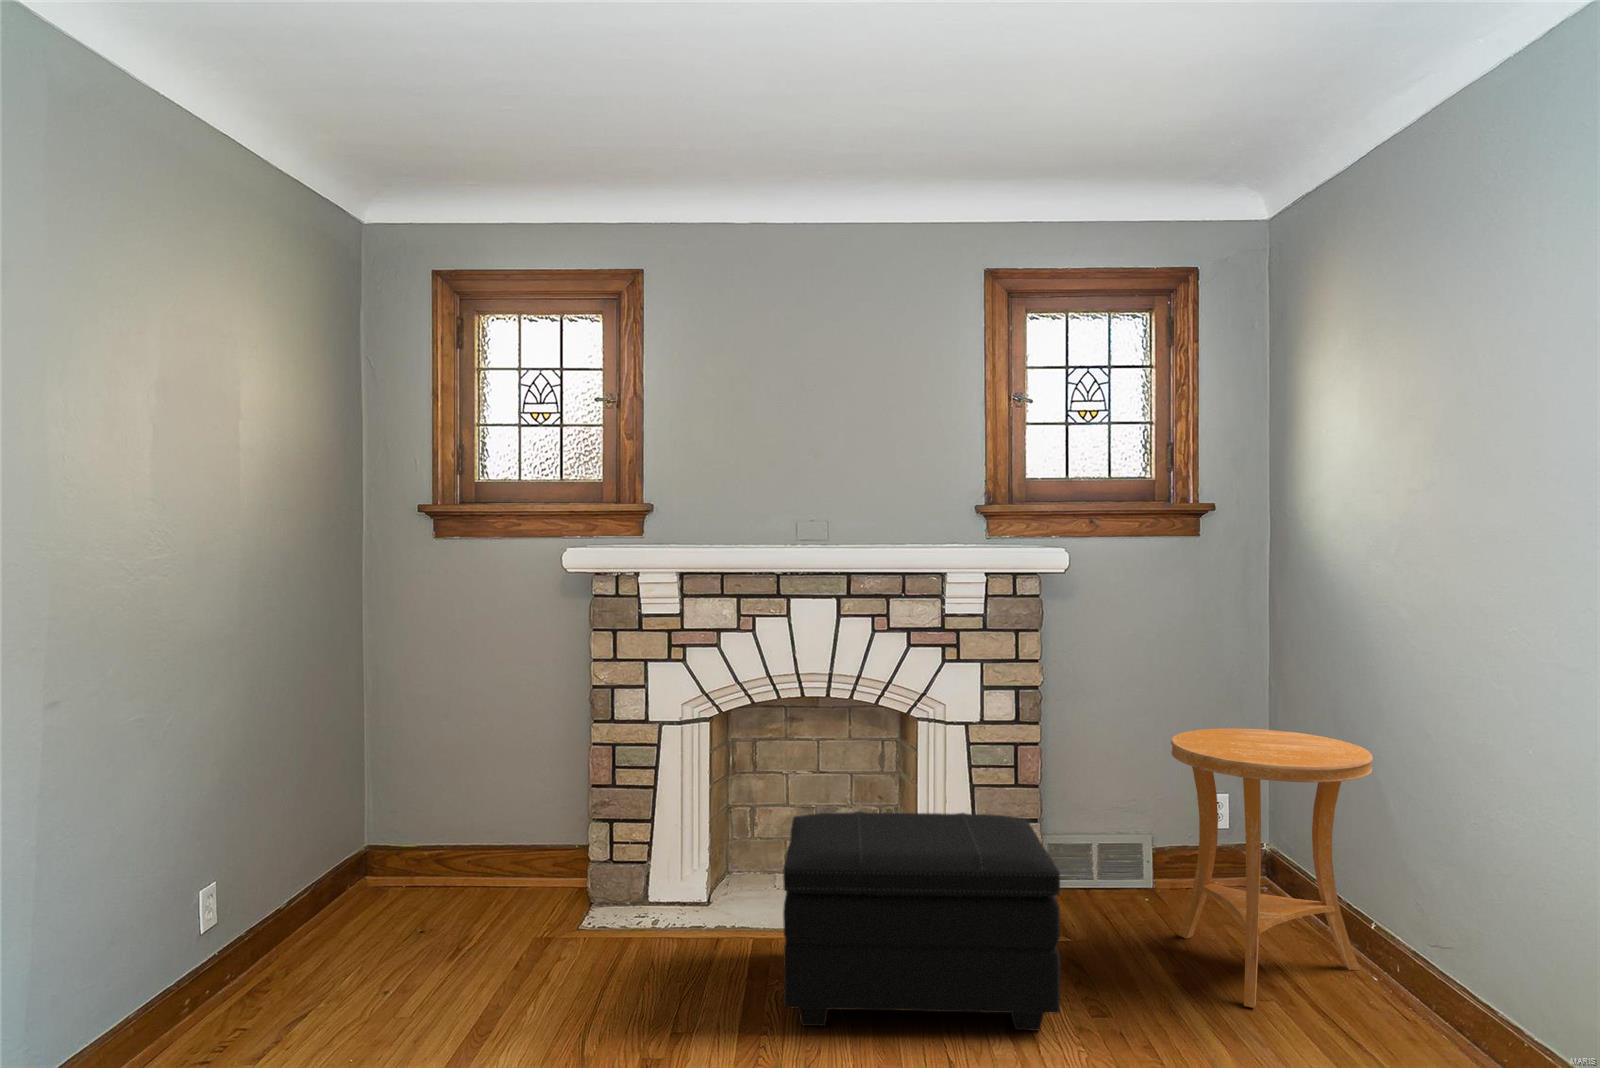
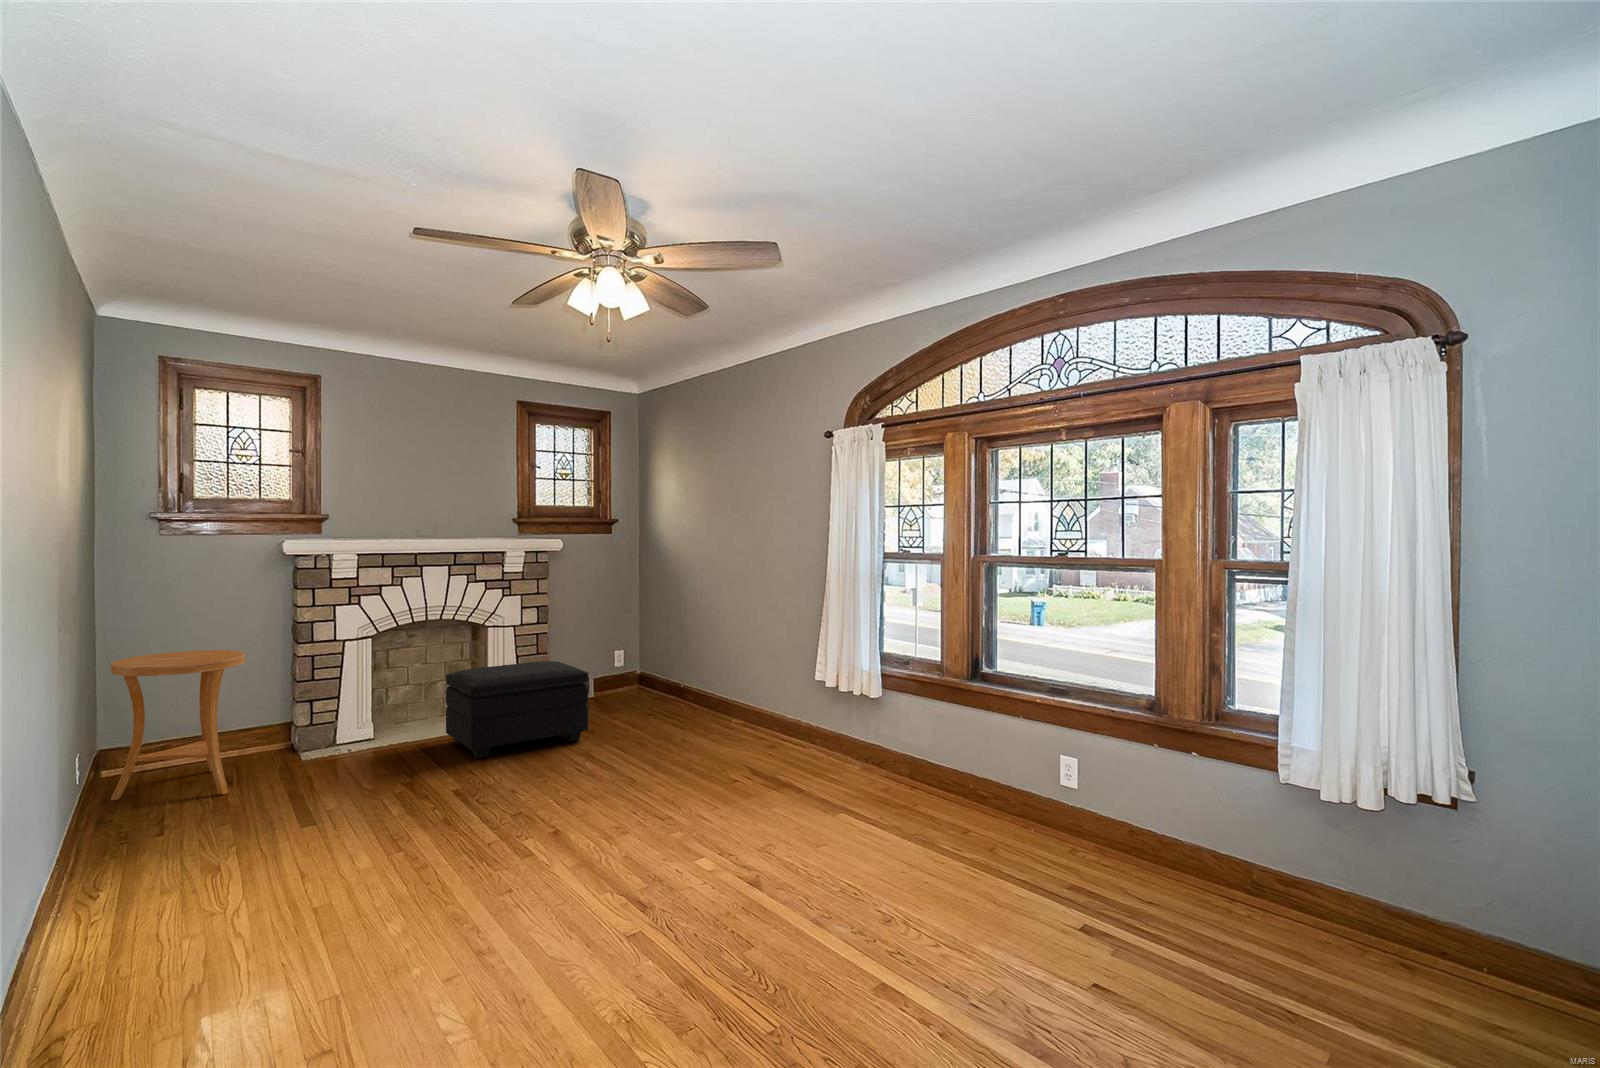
side table: present [1171,728,1373,1008] -> present [110,650,246,800]

